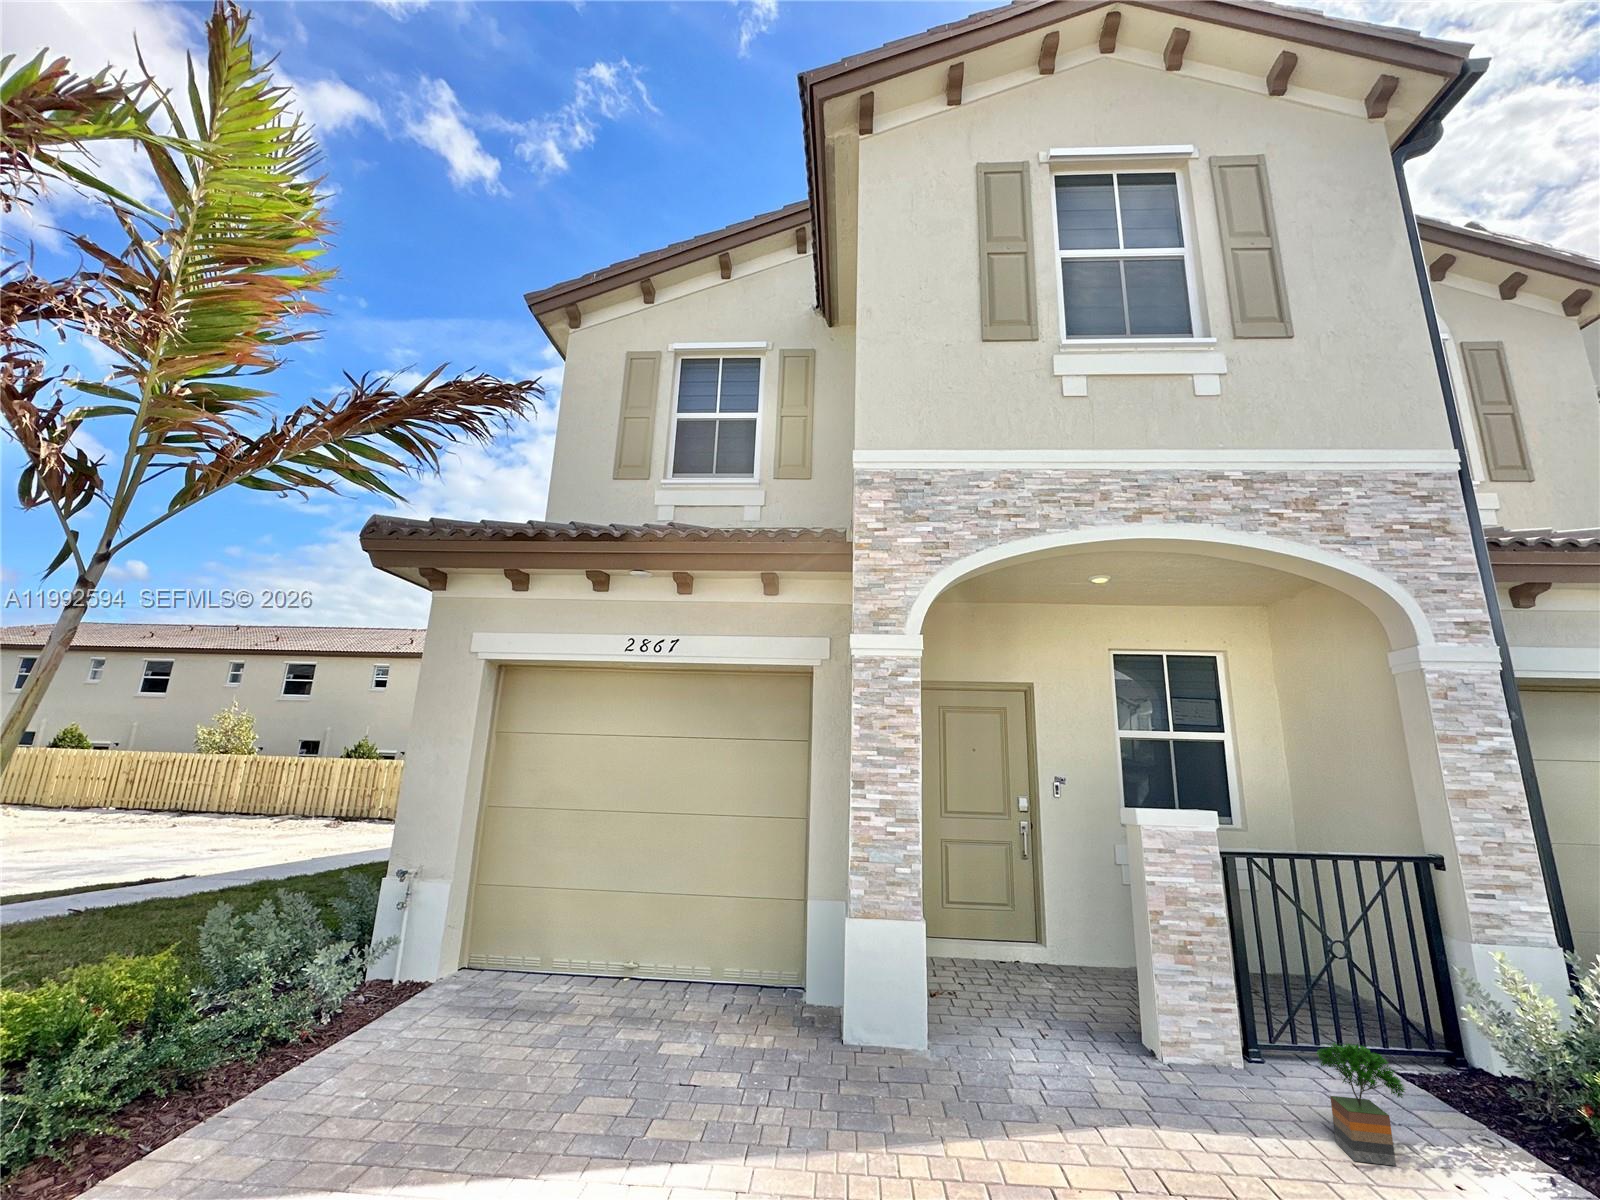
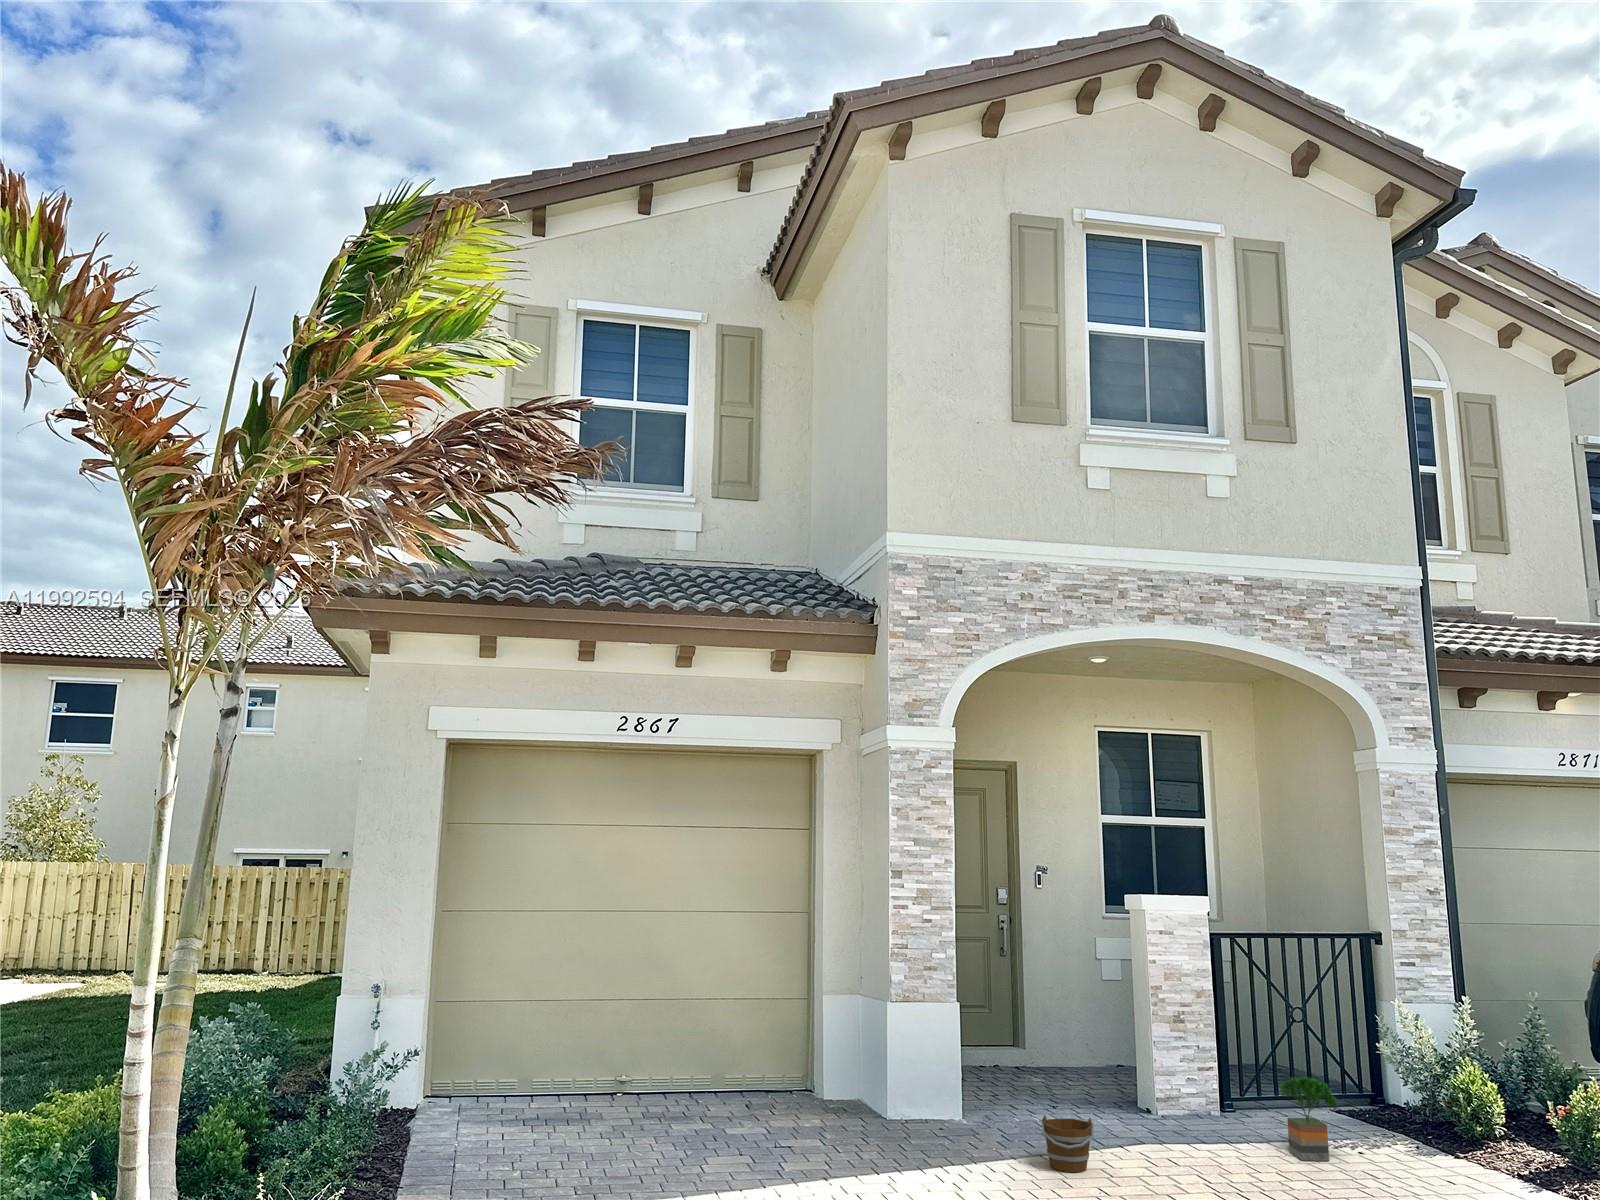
bucket: none [994,1070,1059,1153] -> present [1041,1115,1094,1172]

